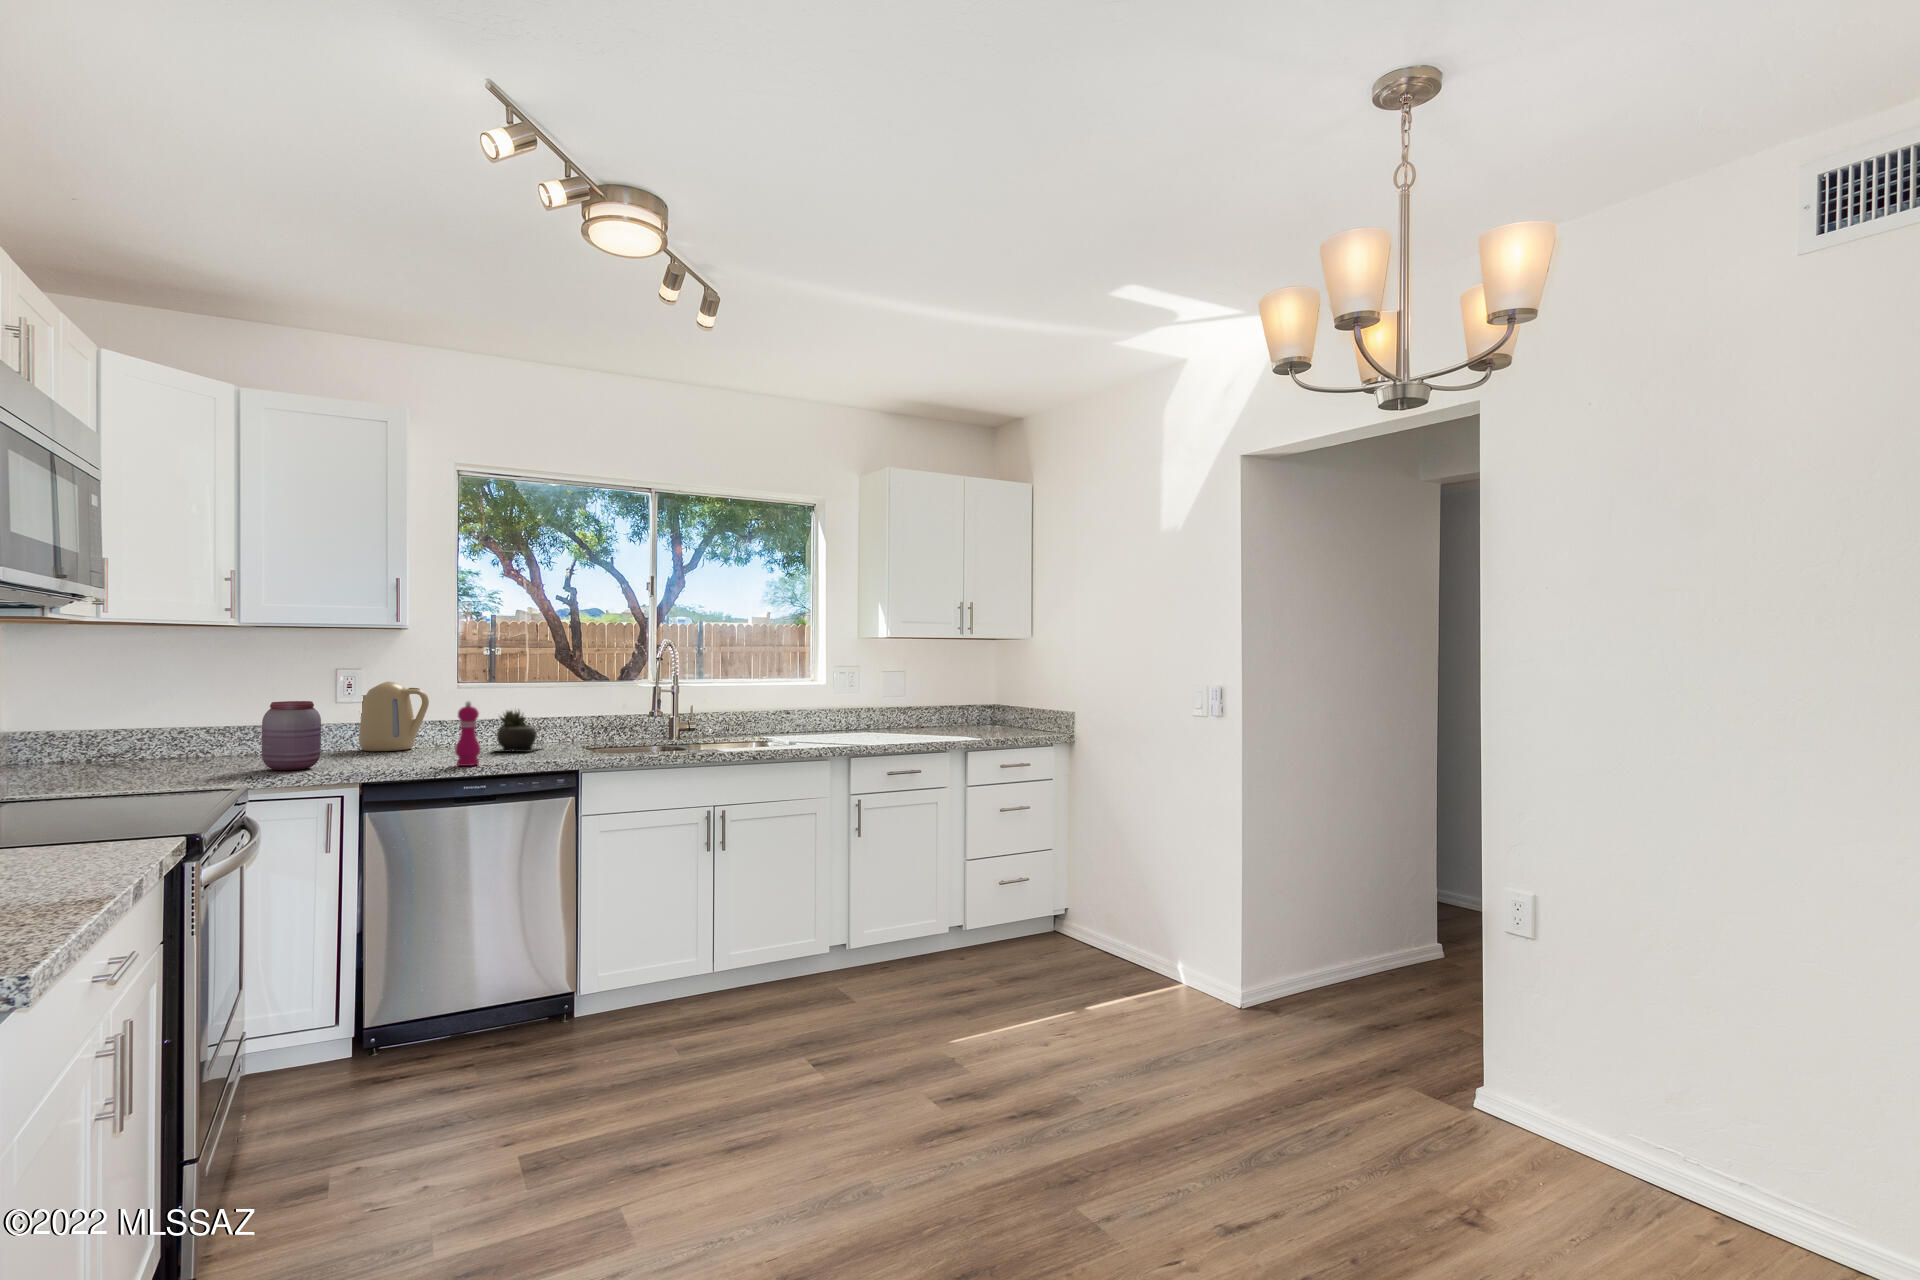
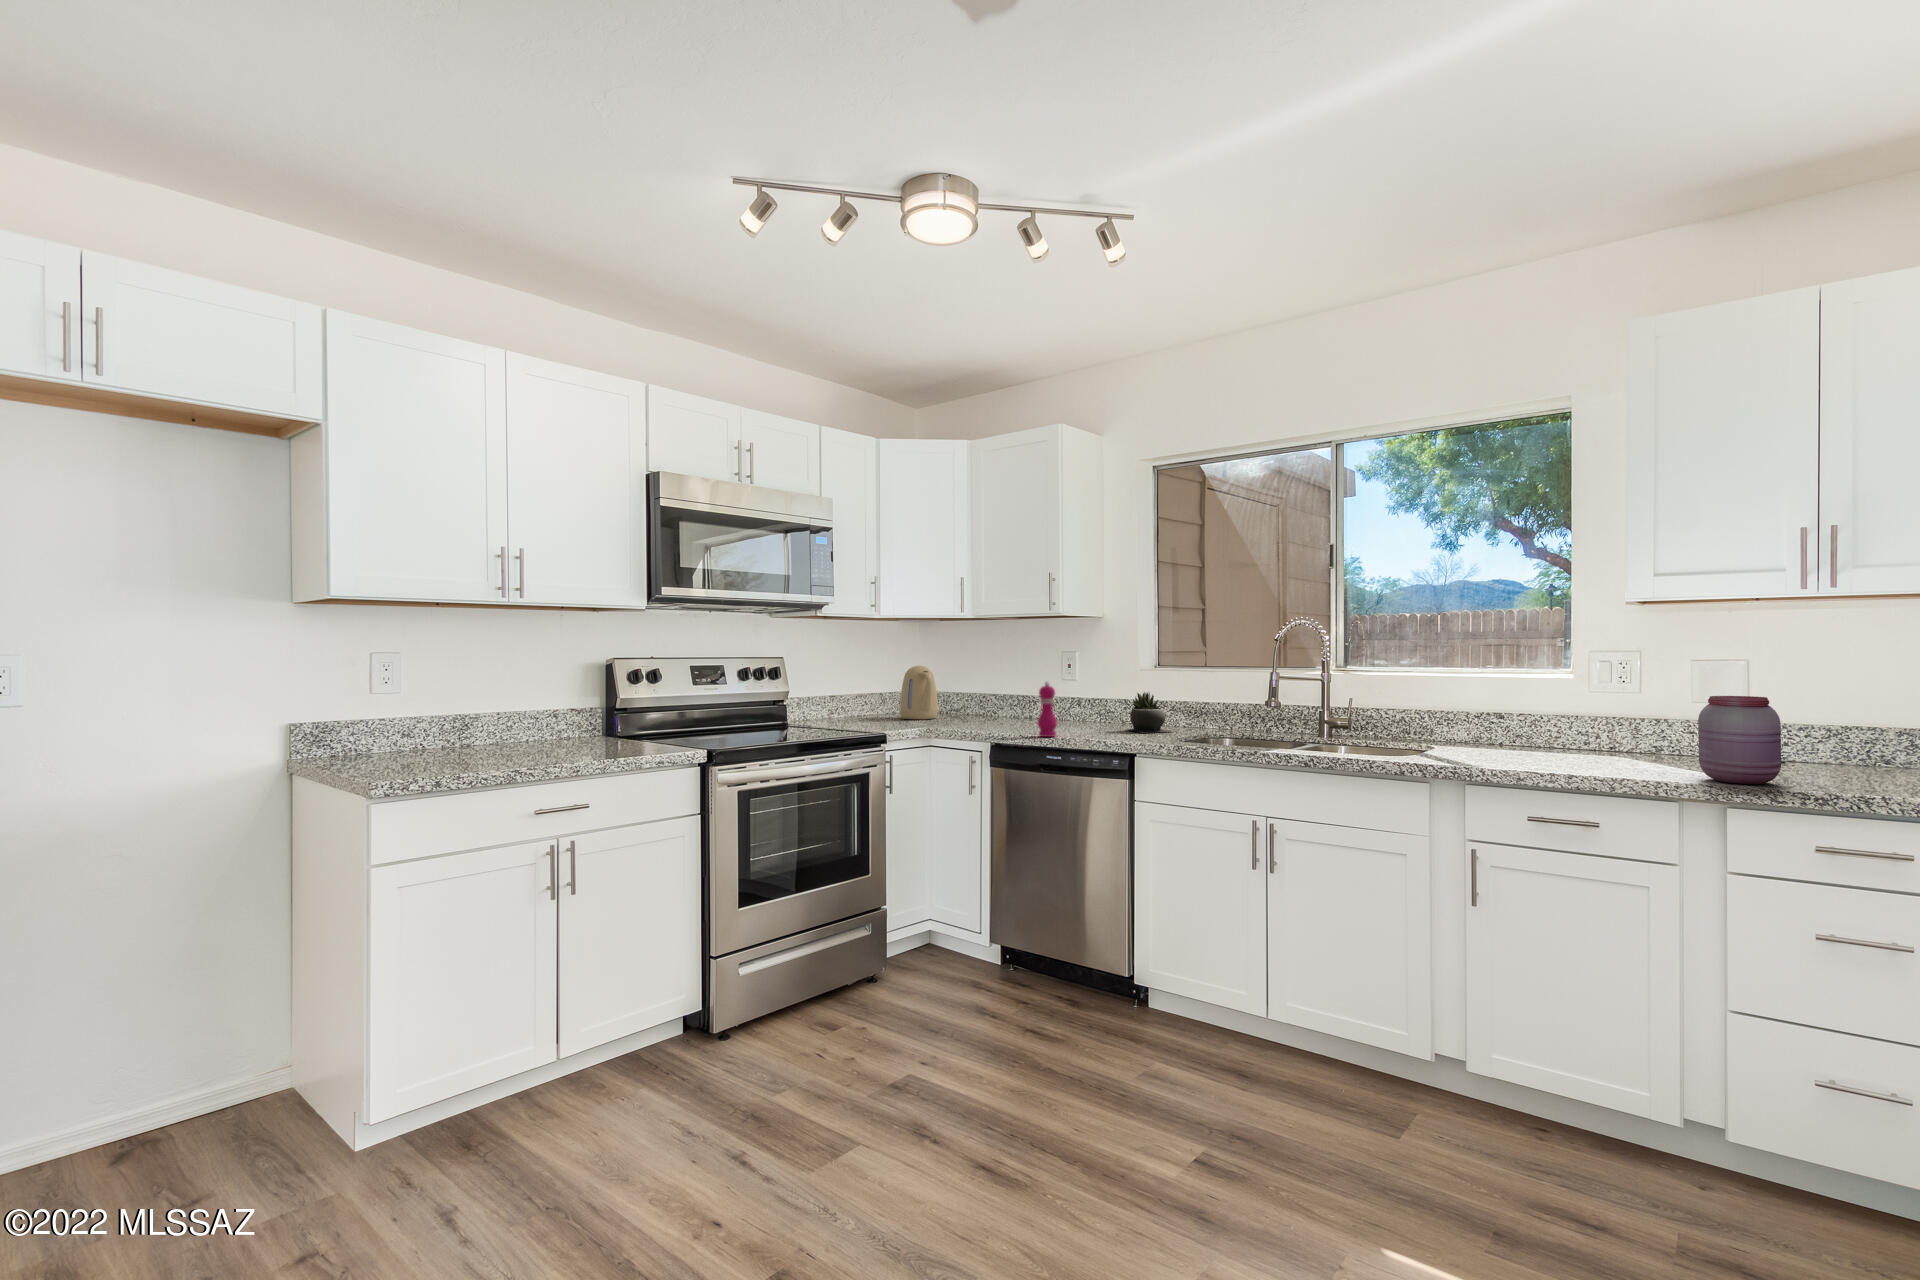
kettle: present [359,682,429,751] -> present [900,666,938,719]
jar: present [262,701,321,770] -> present [1698,696,1781,784]

